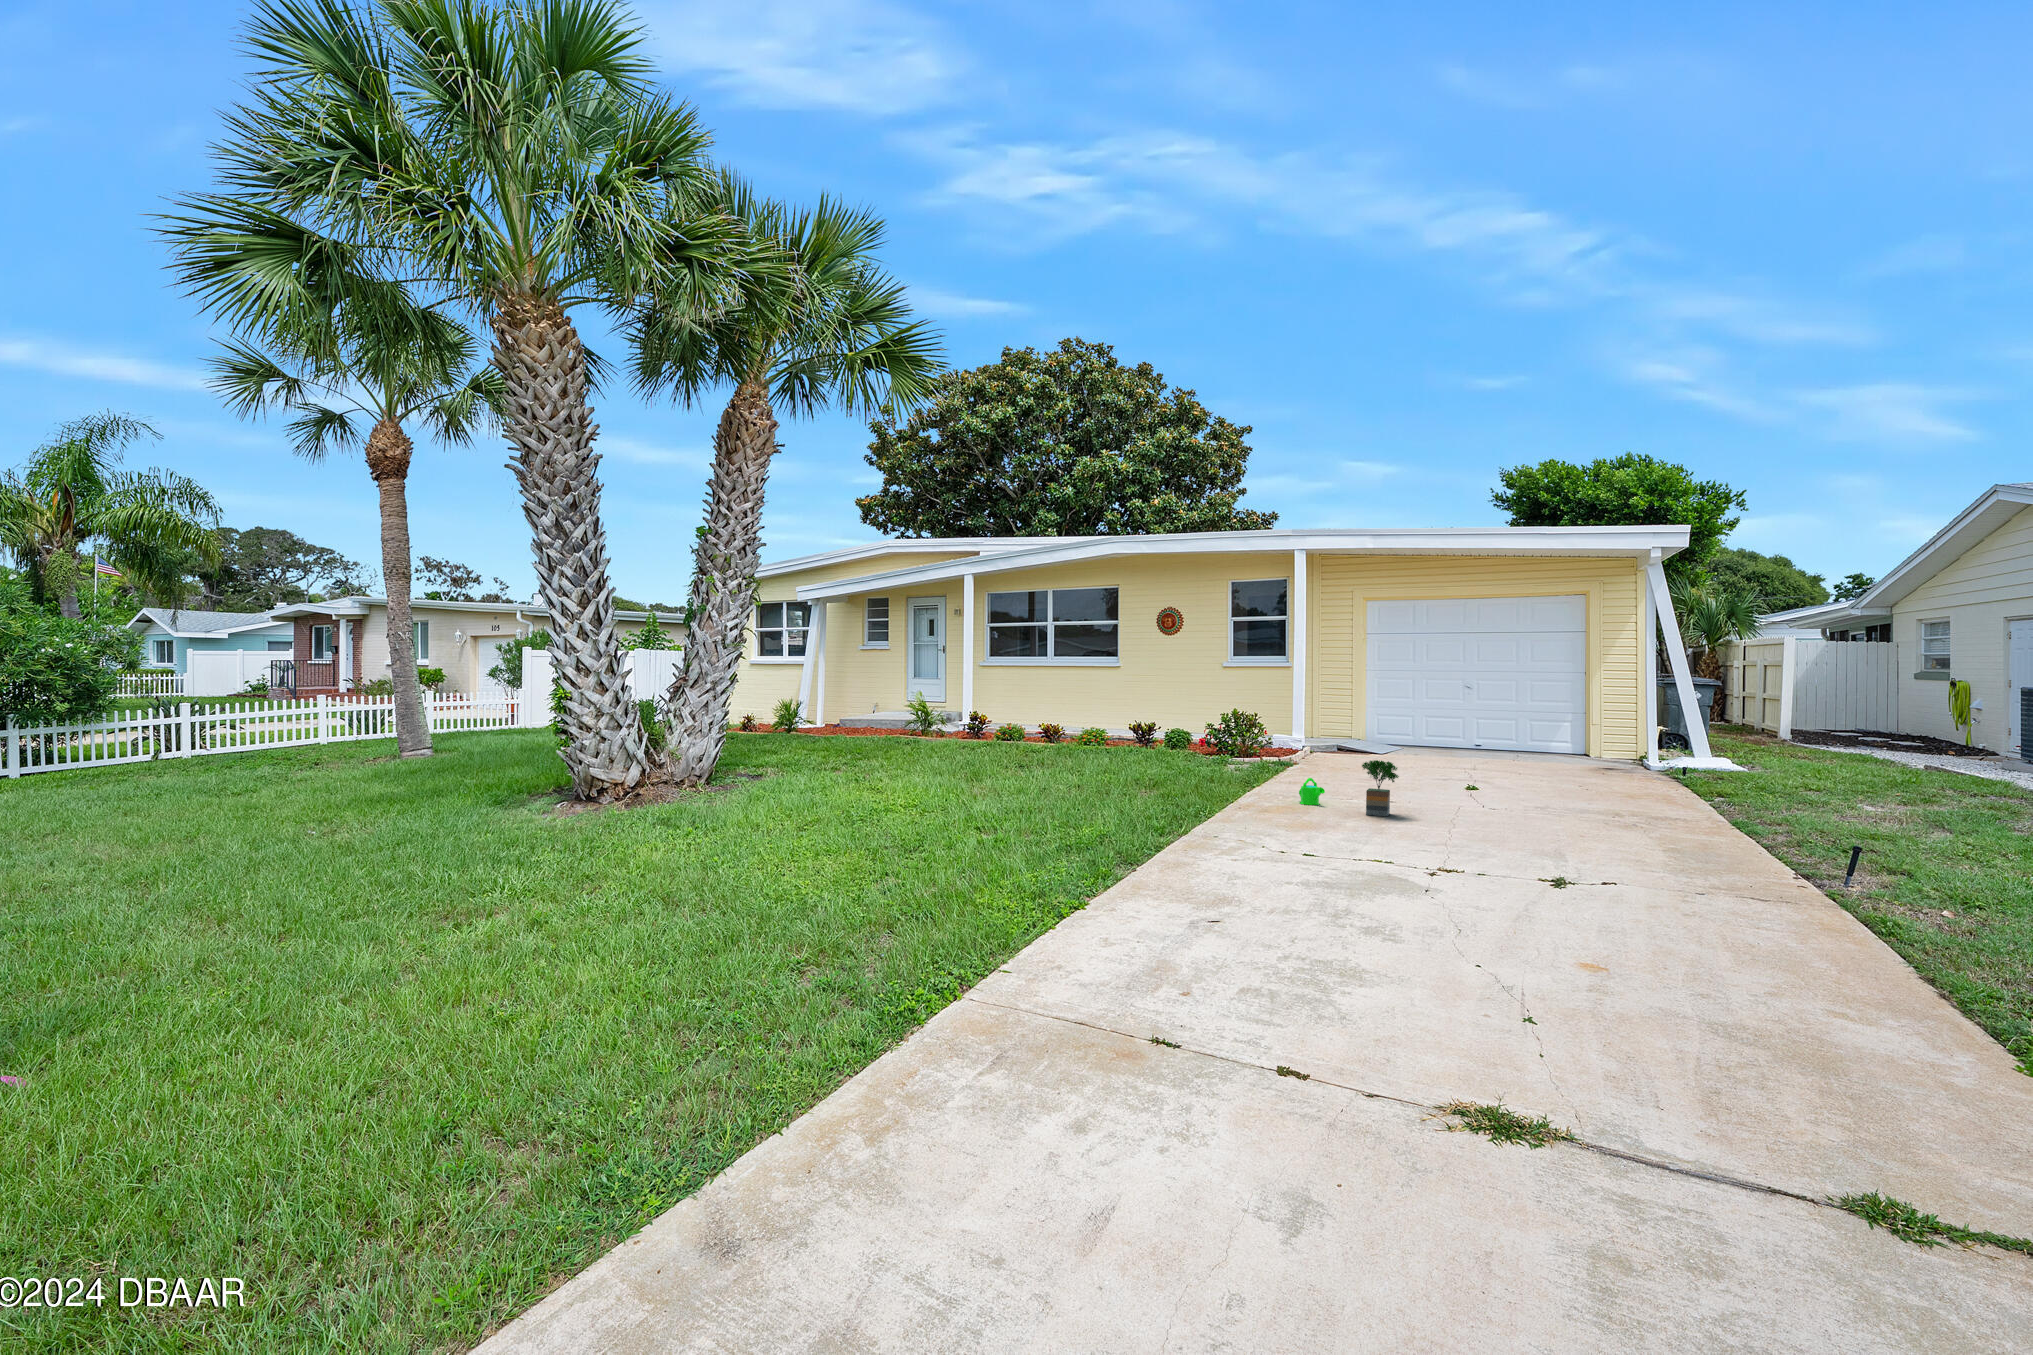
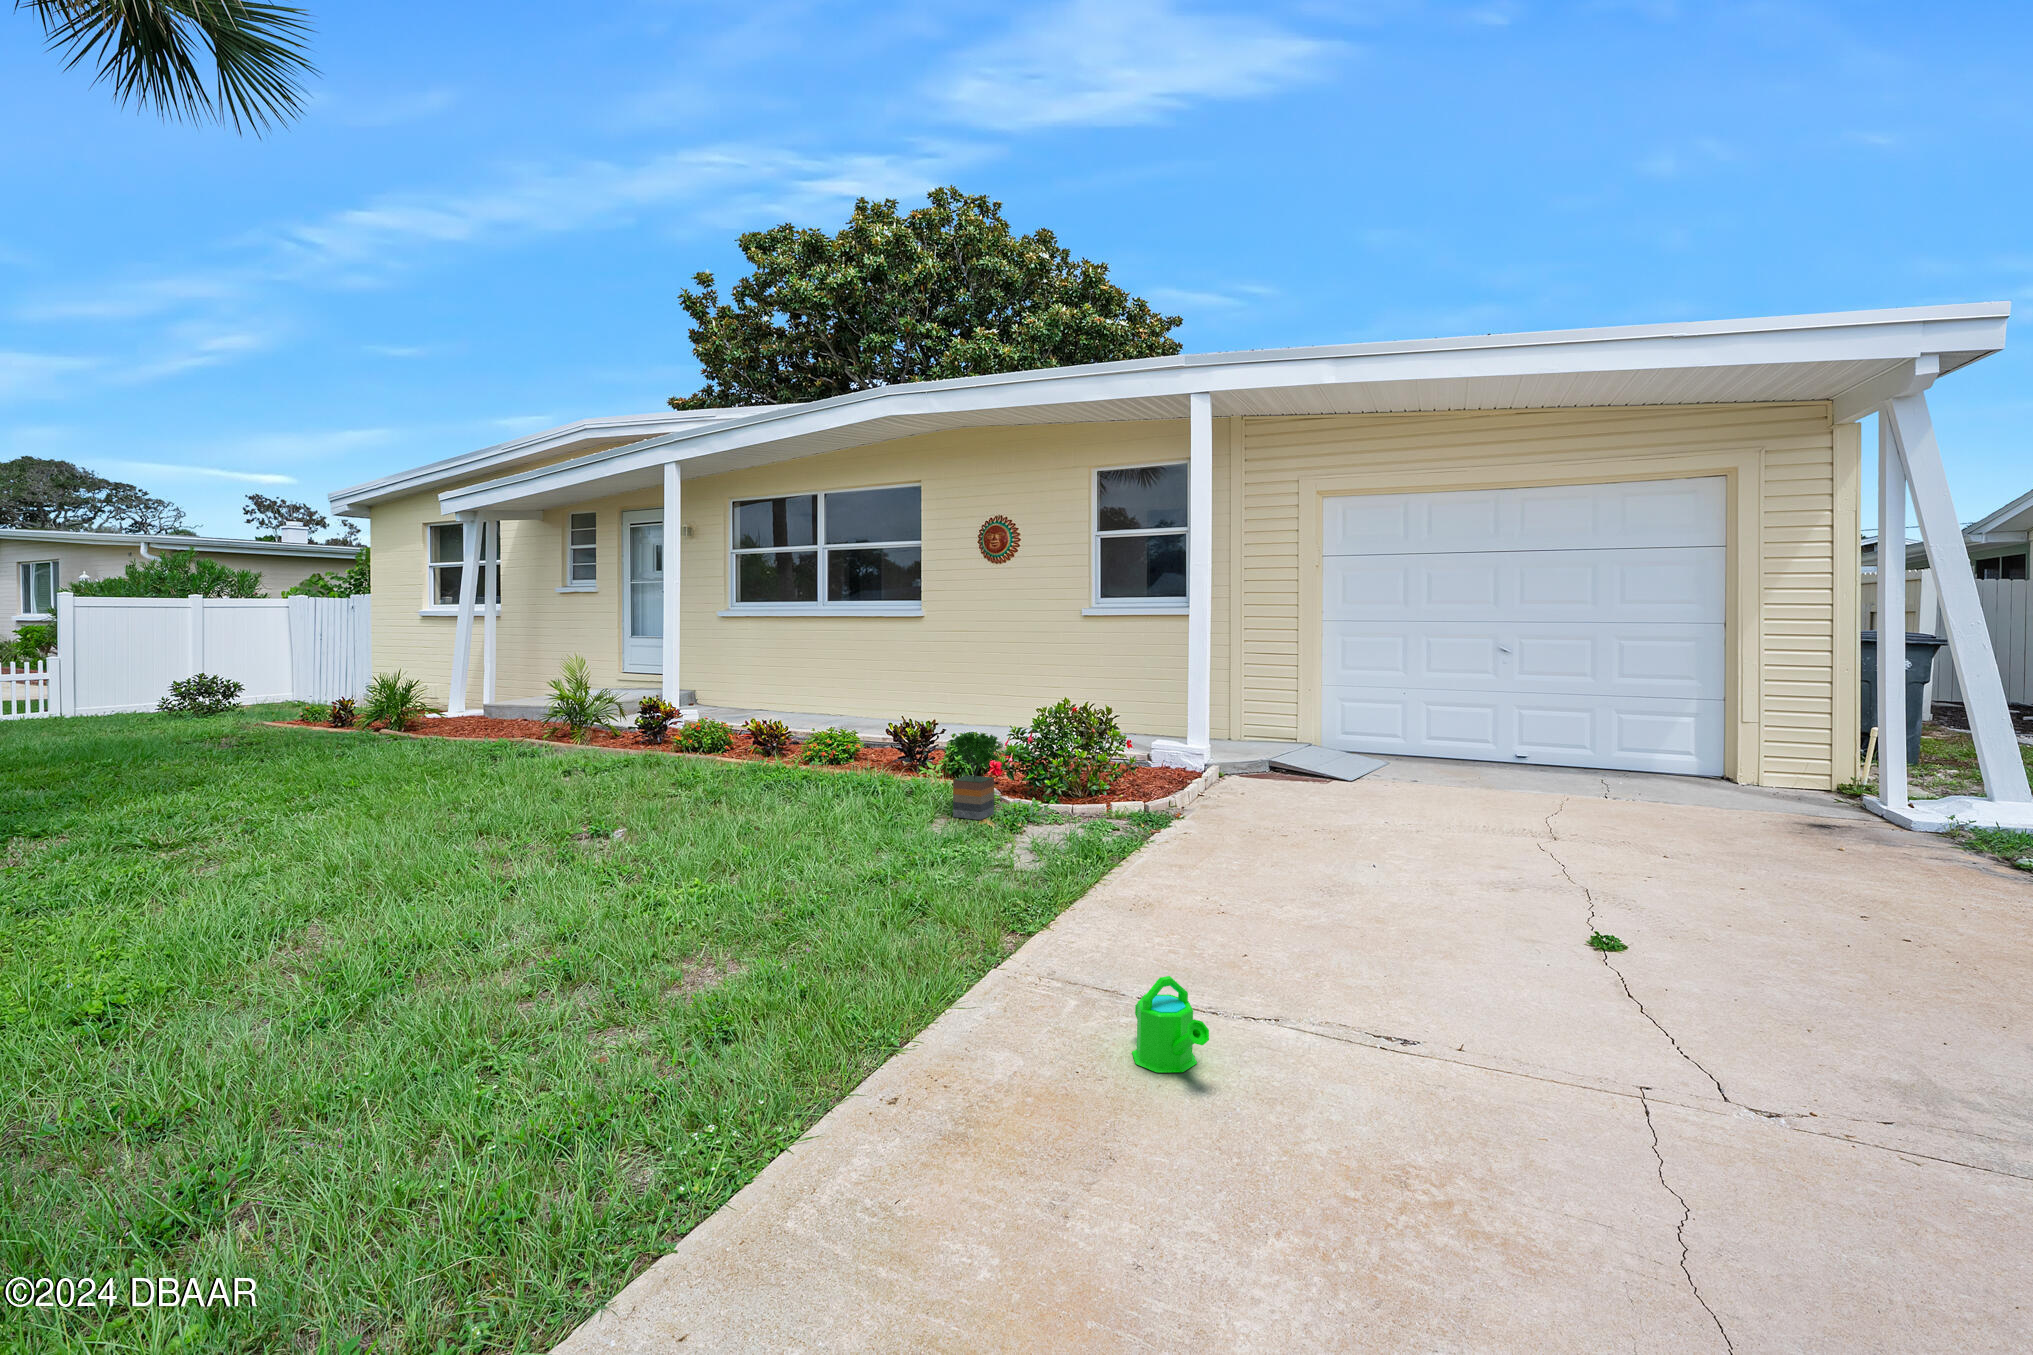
potted tree: present [1362,760,1399,816] -> present [953,732,1003,820]

